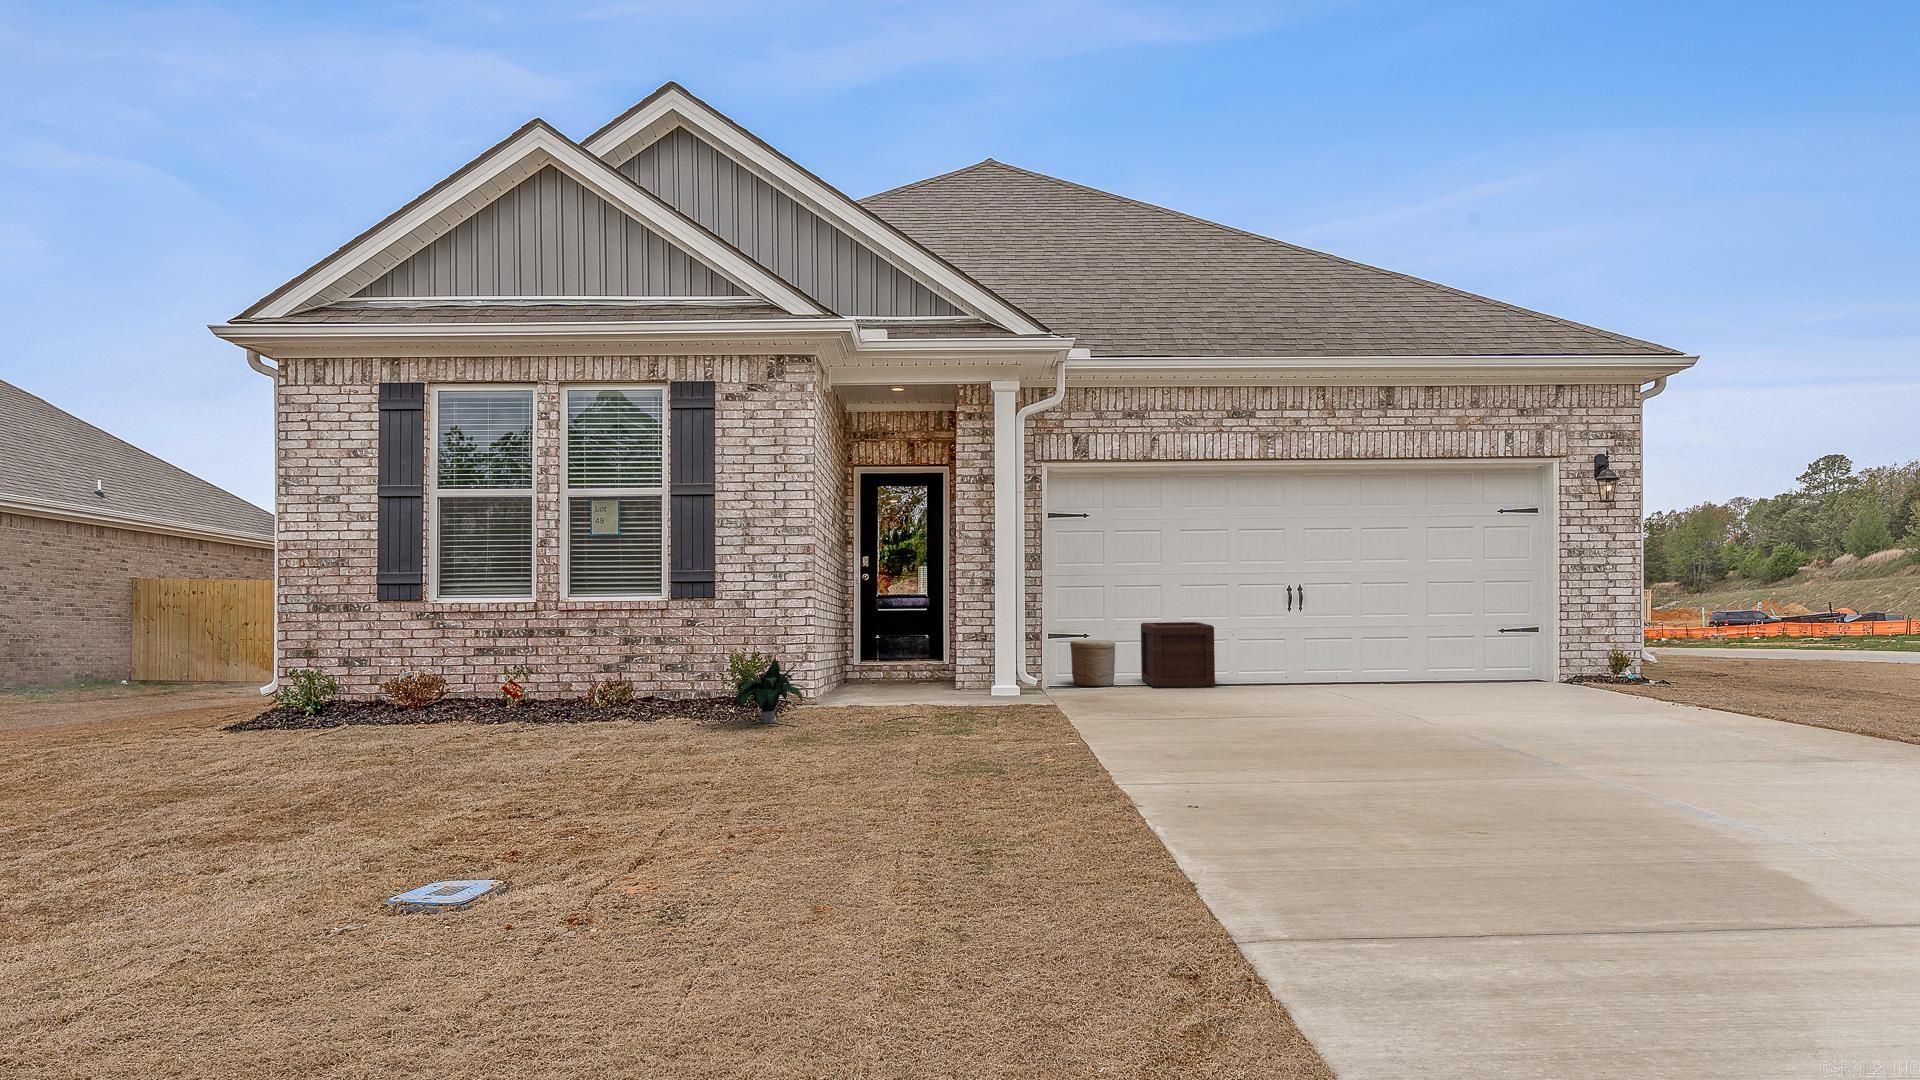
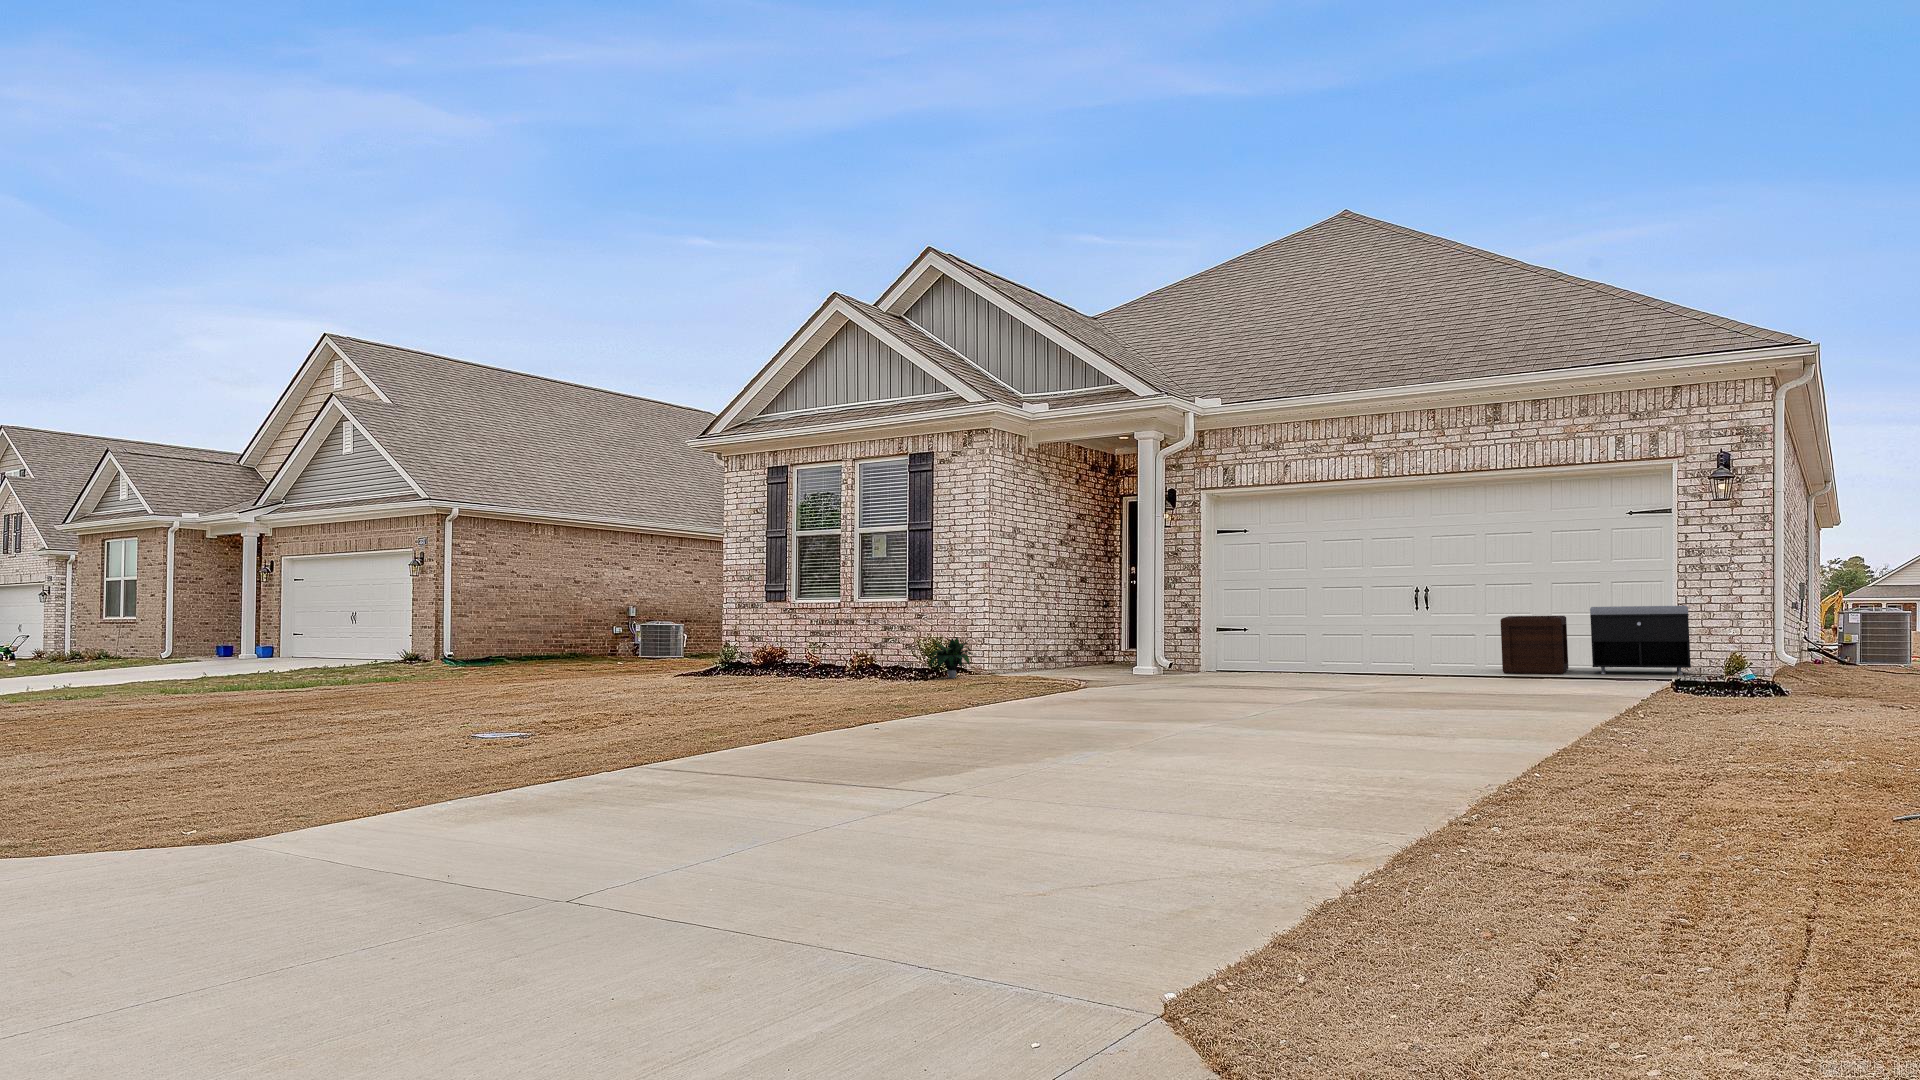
storage bench: none [1481,610,1602,685] -> present [1590,606,1691,675]
wooden crate: present [1141,622,1215,688] -> present [1501,616,1568,674]
woven basket: present [1070,640,1115,687] -> none [1220,631,1257,667]

